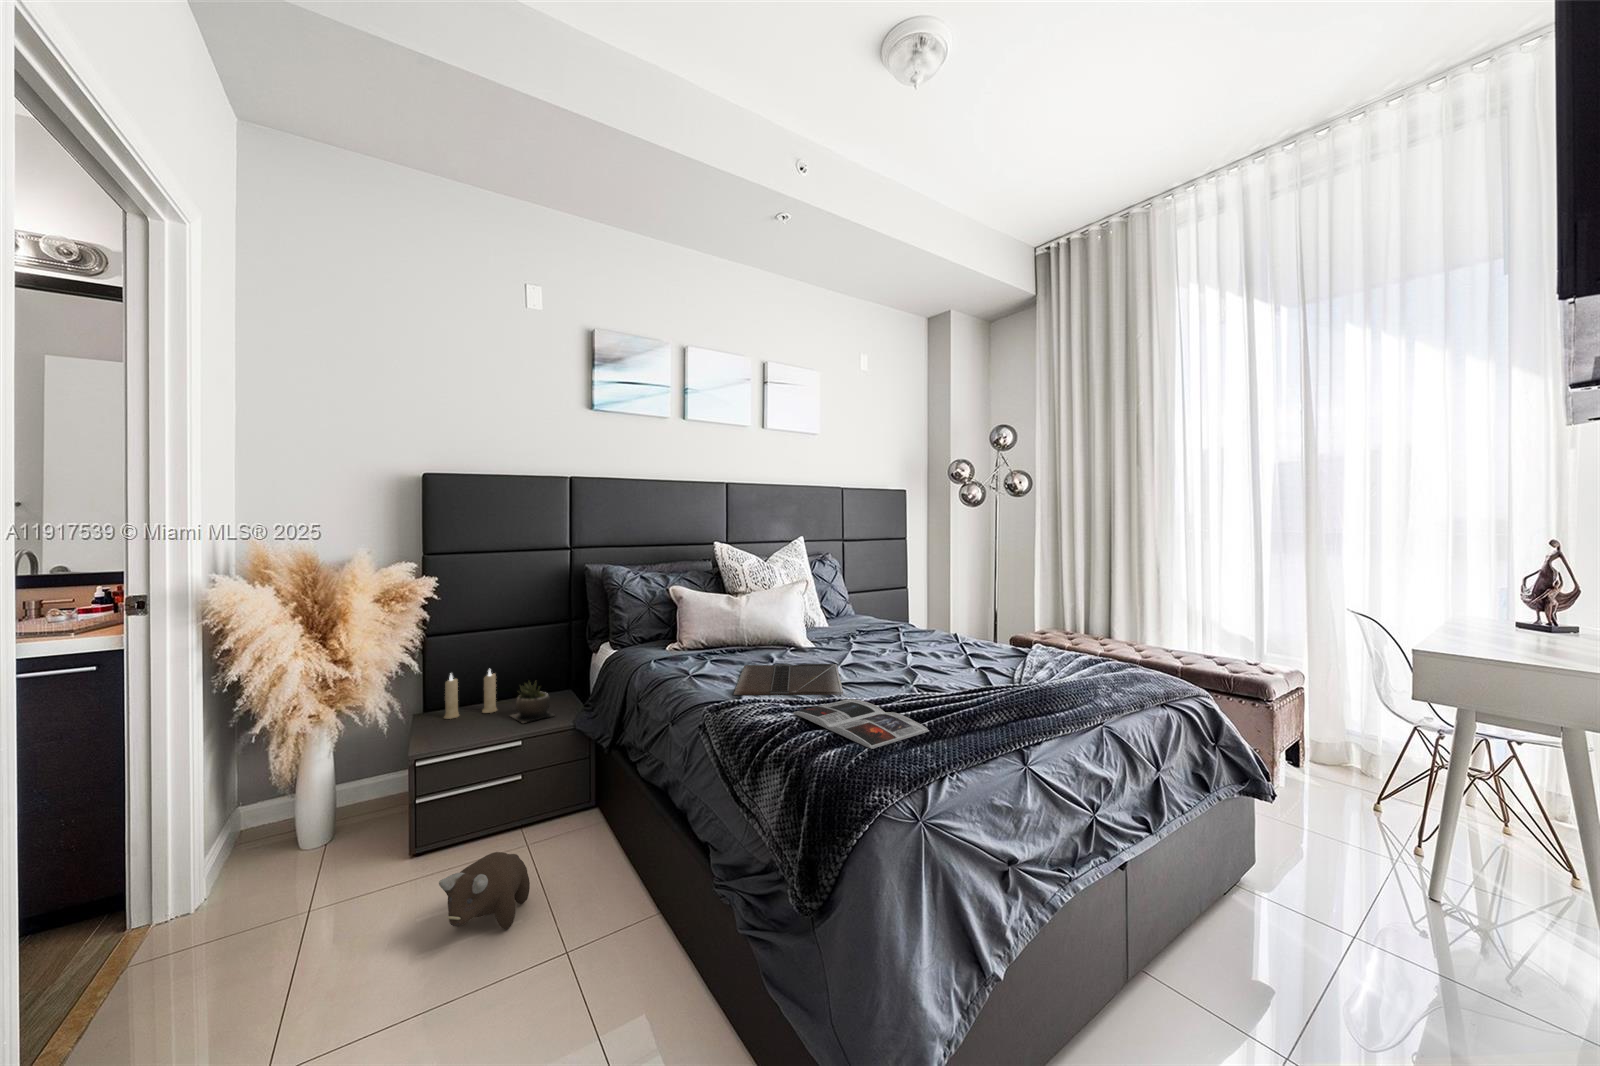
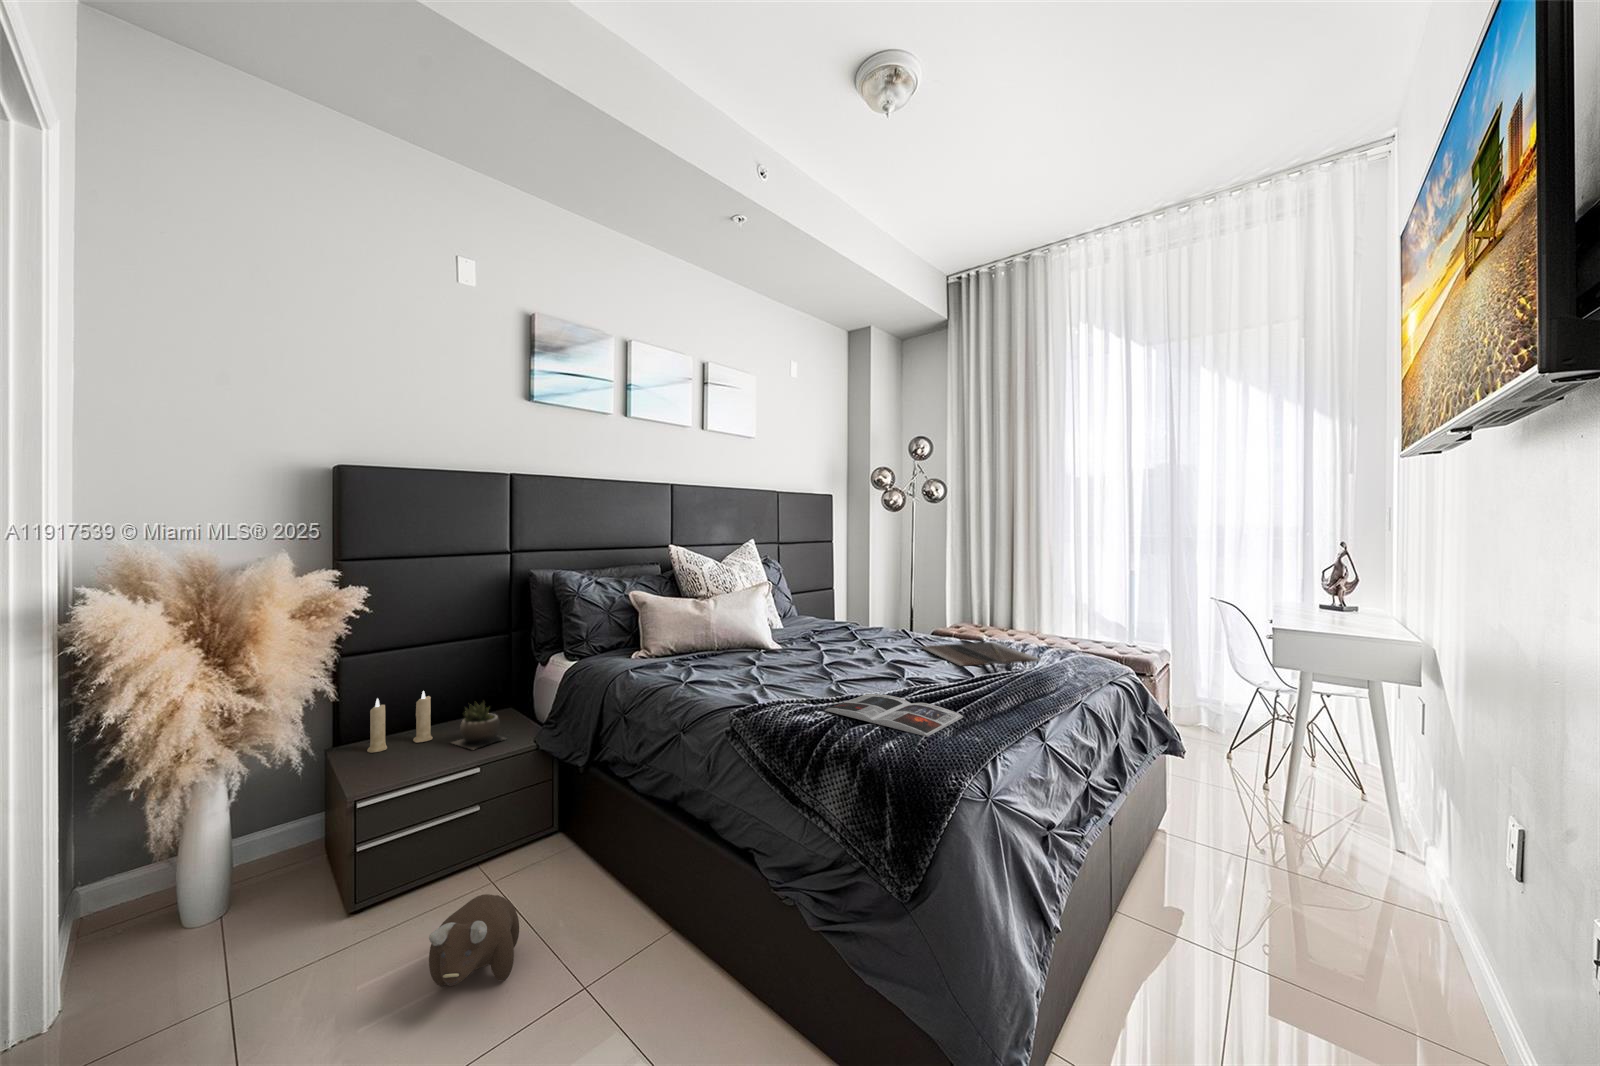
laptop: present [734,664,843,695] -> present [921,642,1041,666]

